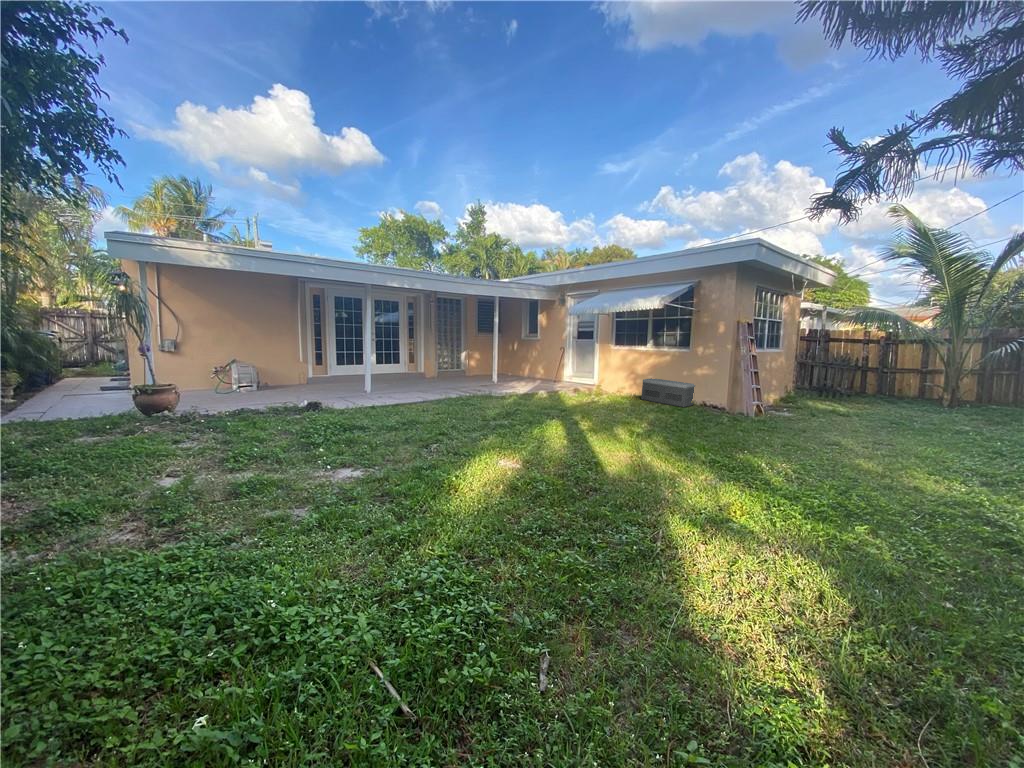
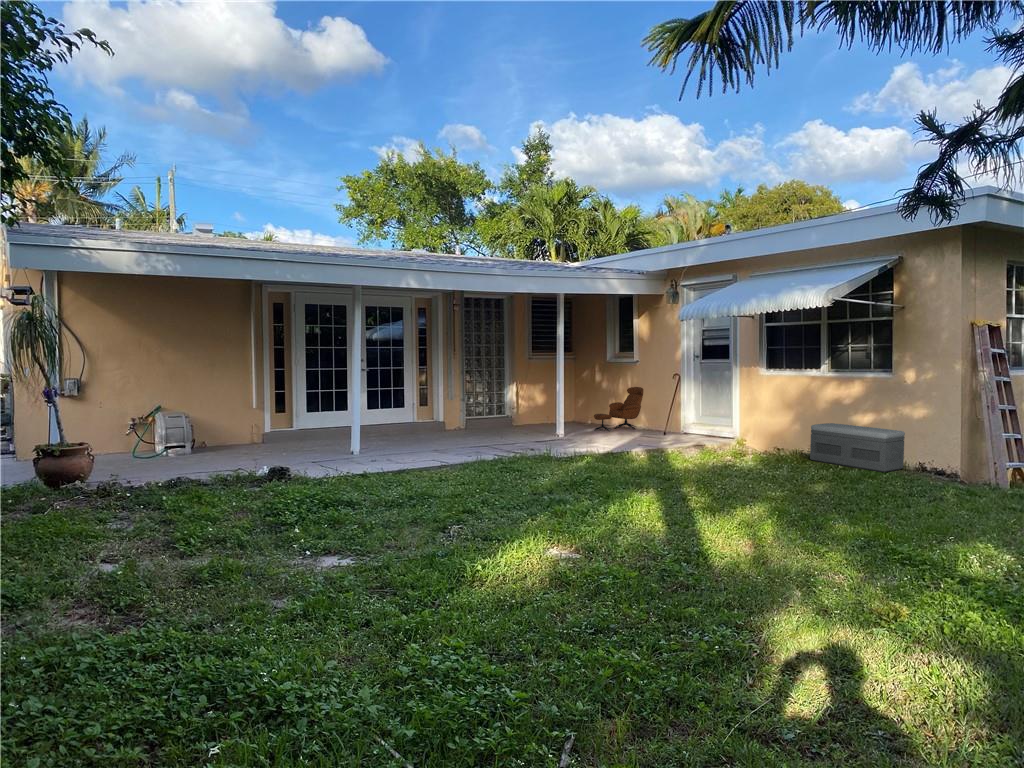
lounge chair: none [515,354,544,380] -> present [594,387,643,431]

